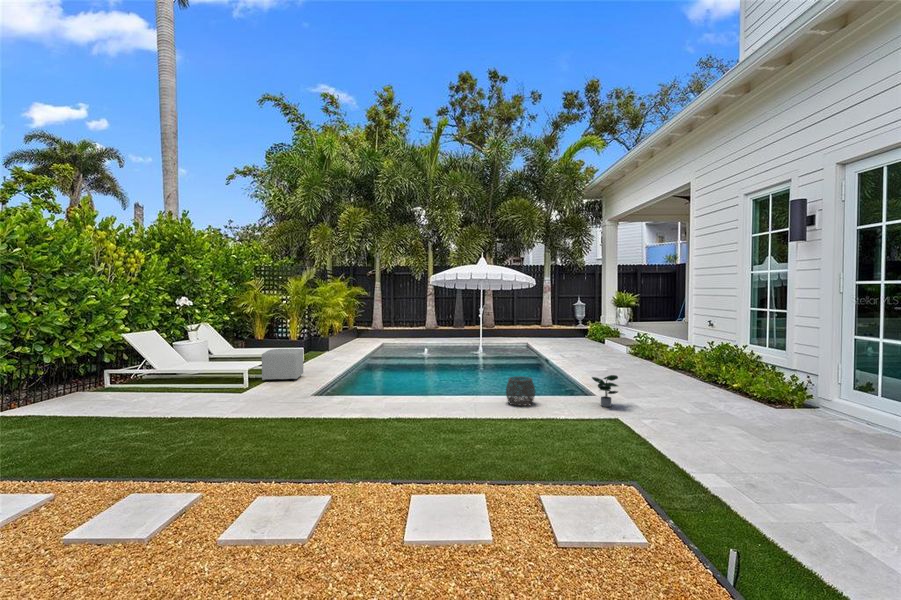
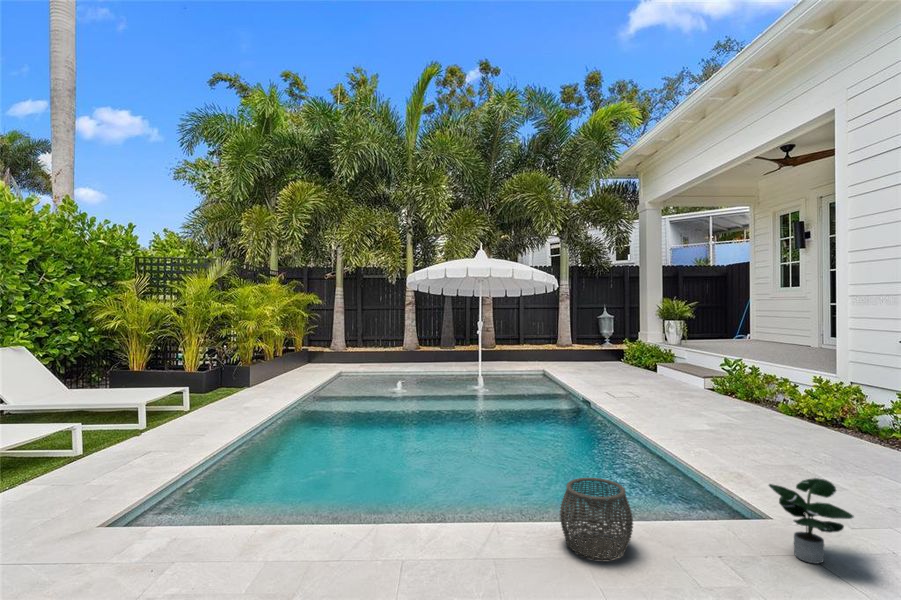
ottoman: present [261,349,304,381] -> none [68,396,166,462]

